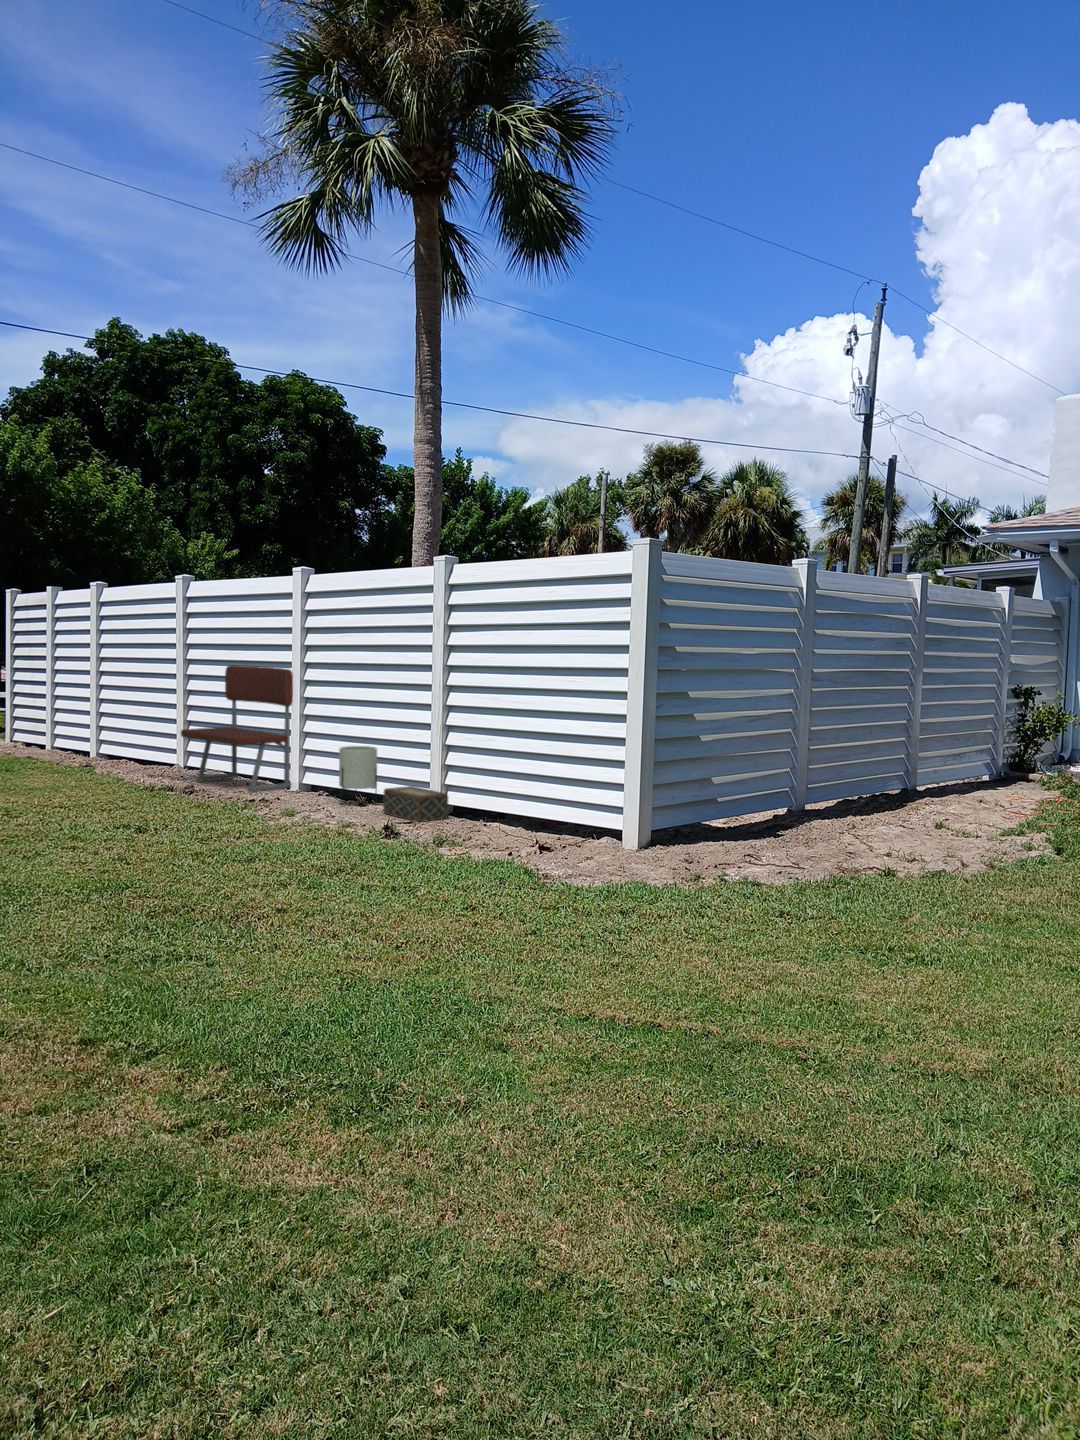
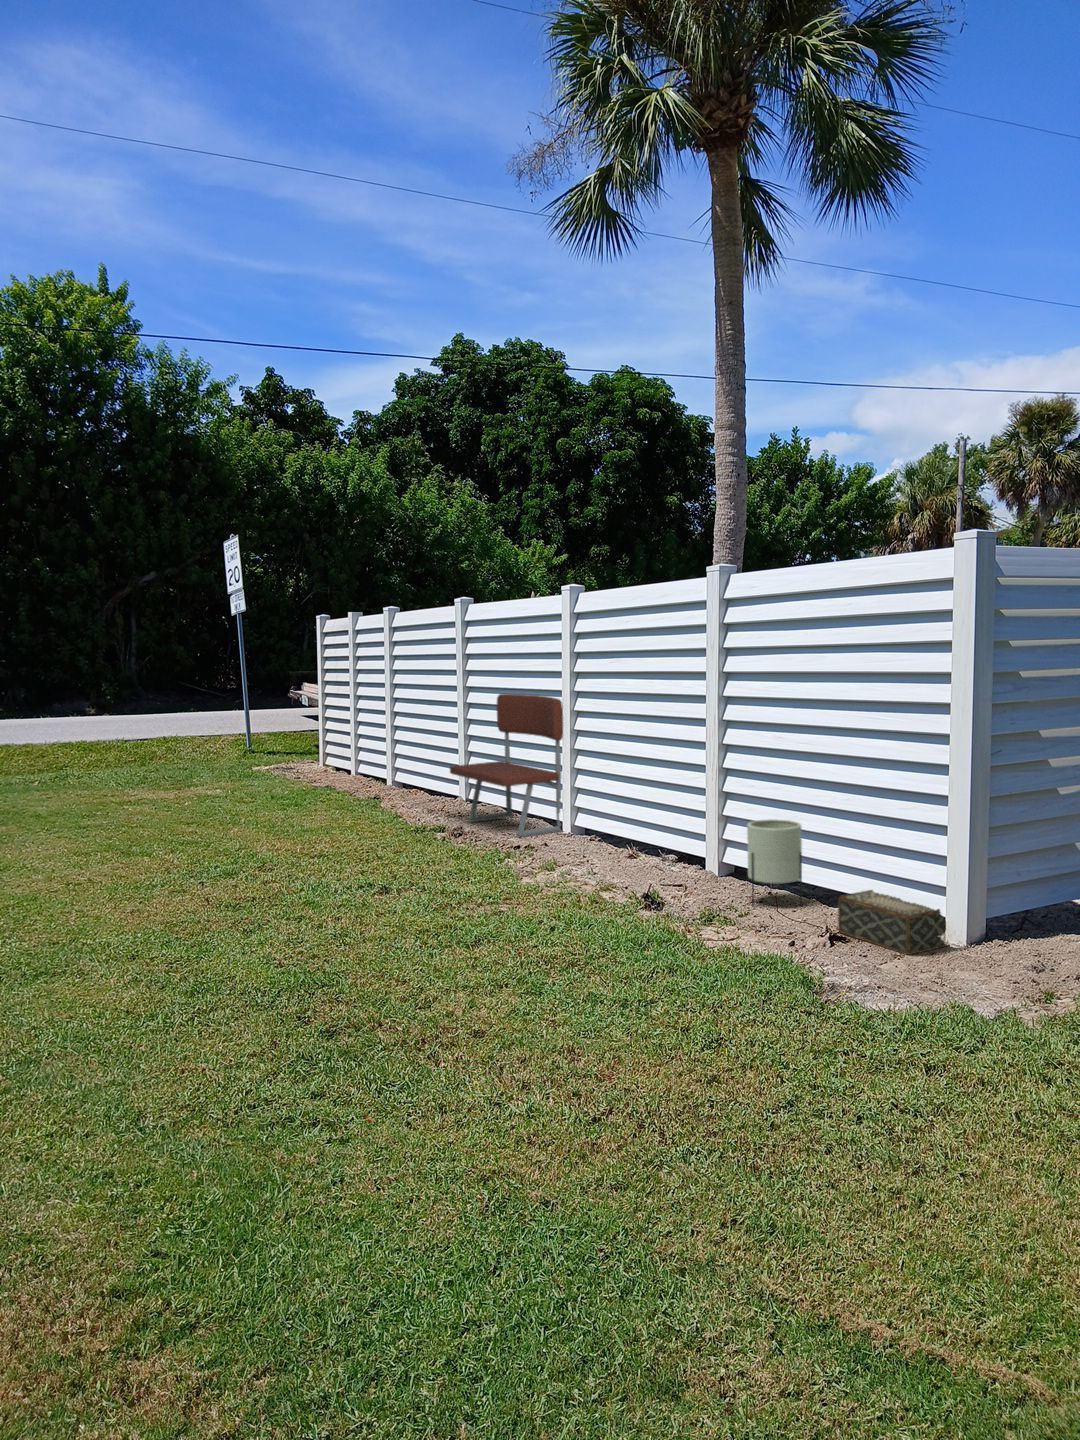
planter: present [339,746,377,804] -> present [747,819,802,905]
woven basket: present [383,786,448,822] -> present [838,890,947,955]

